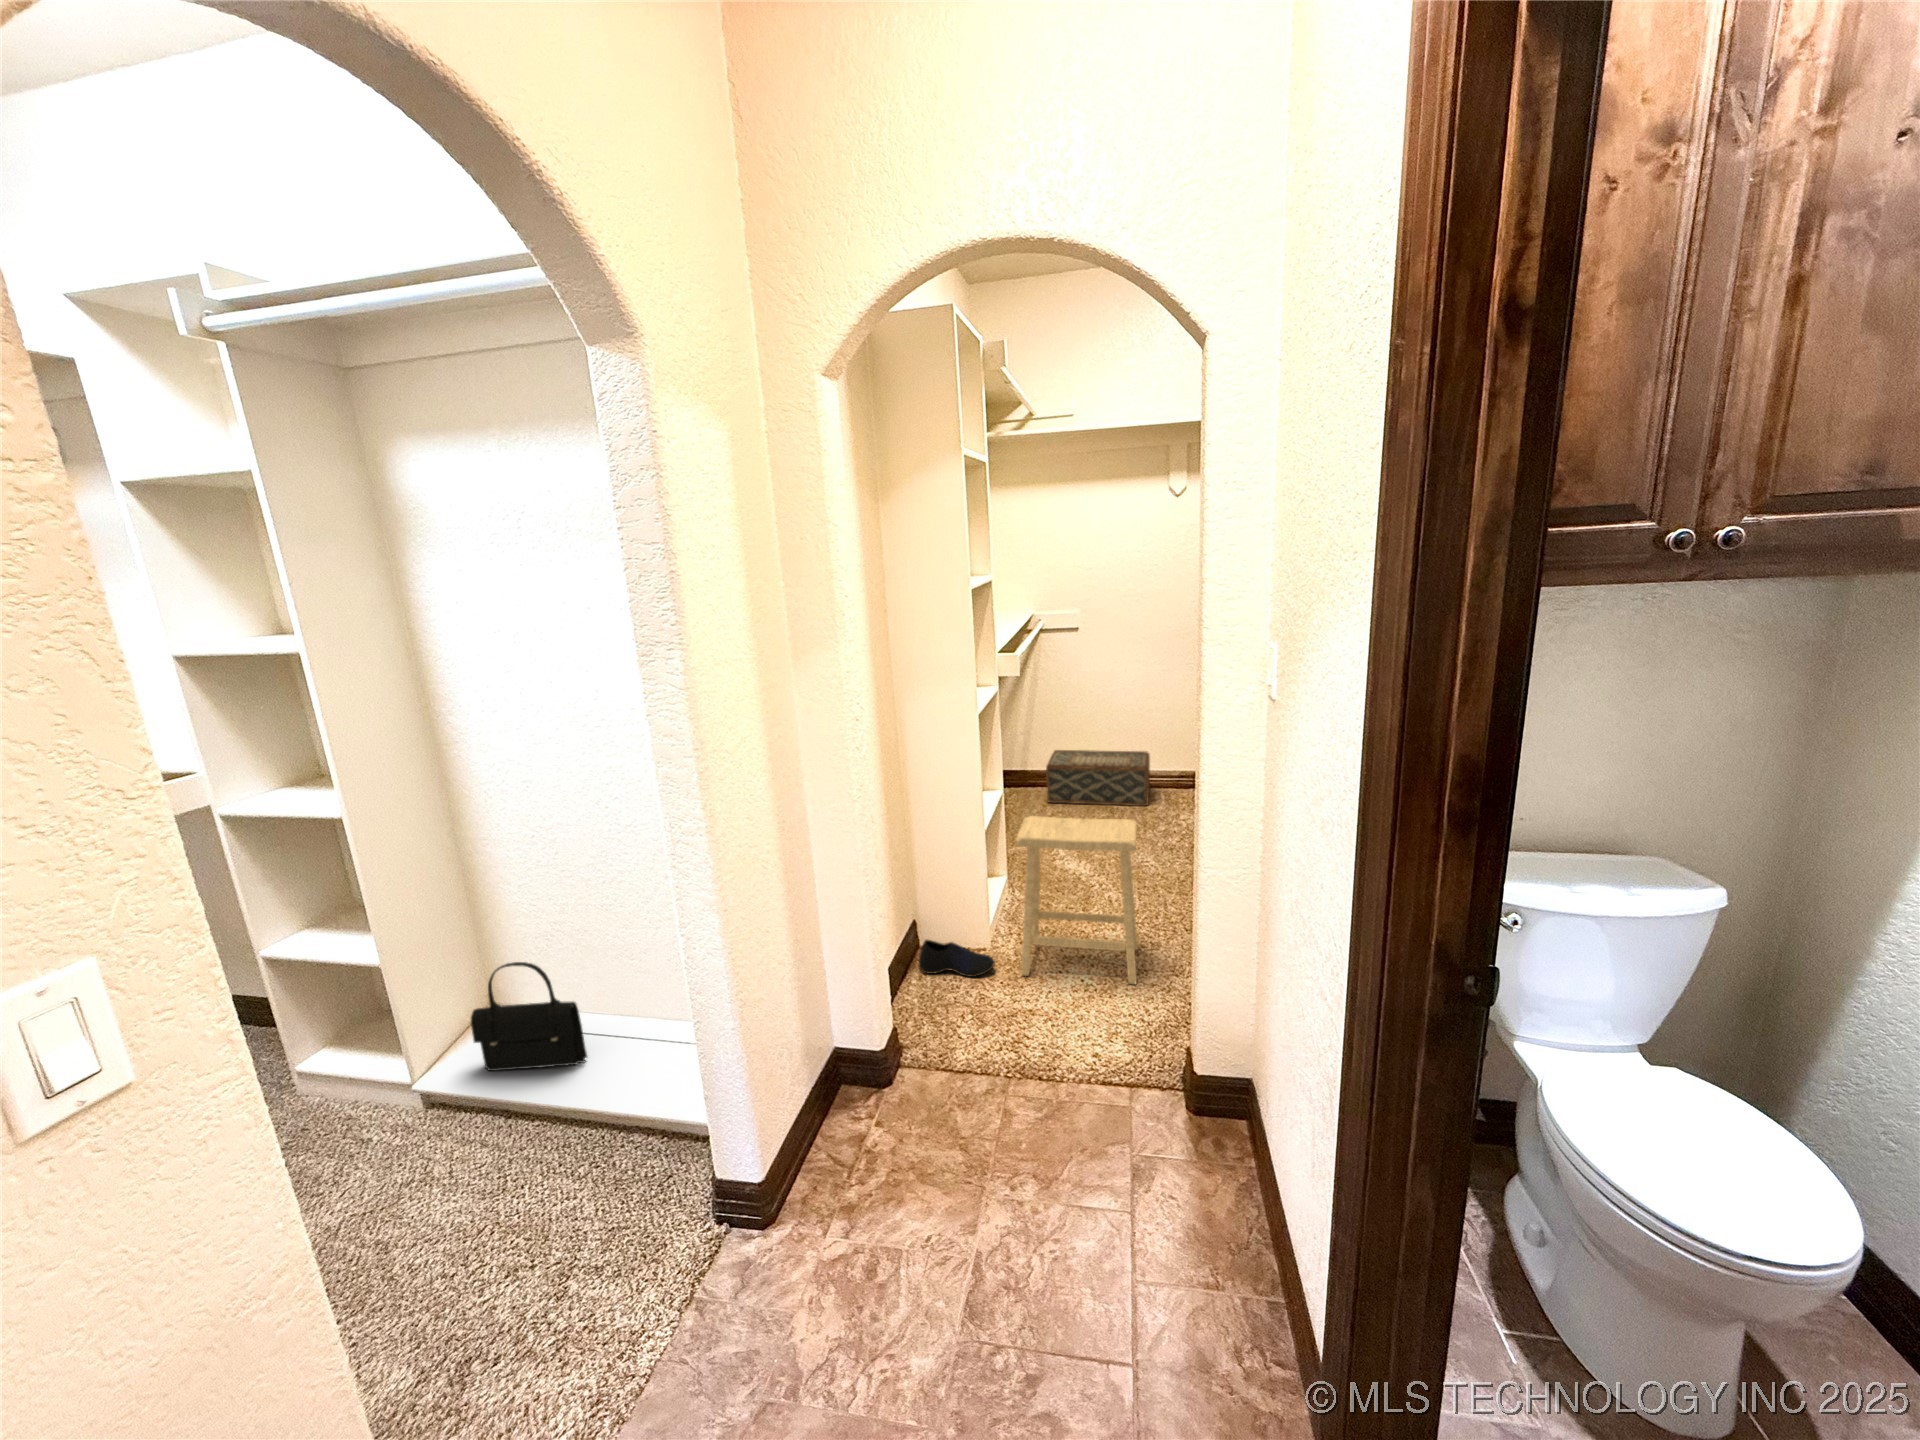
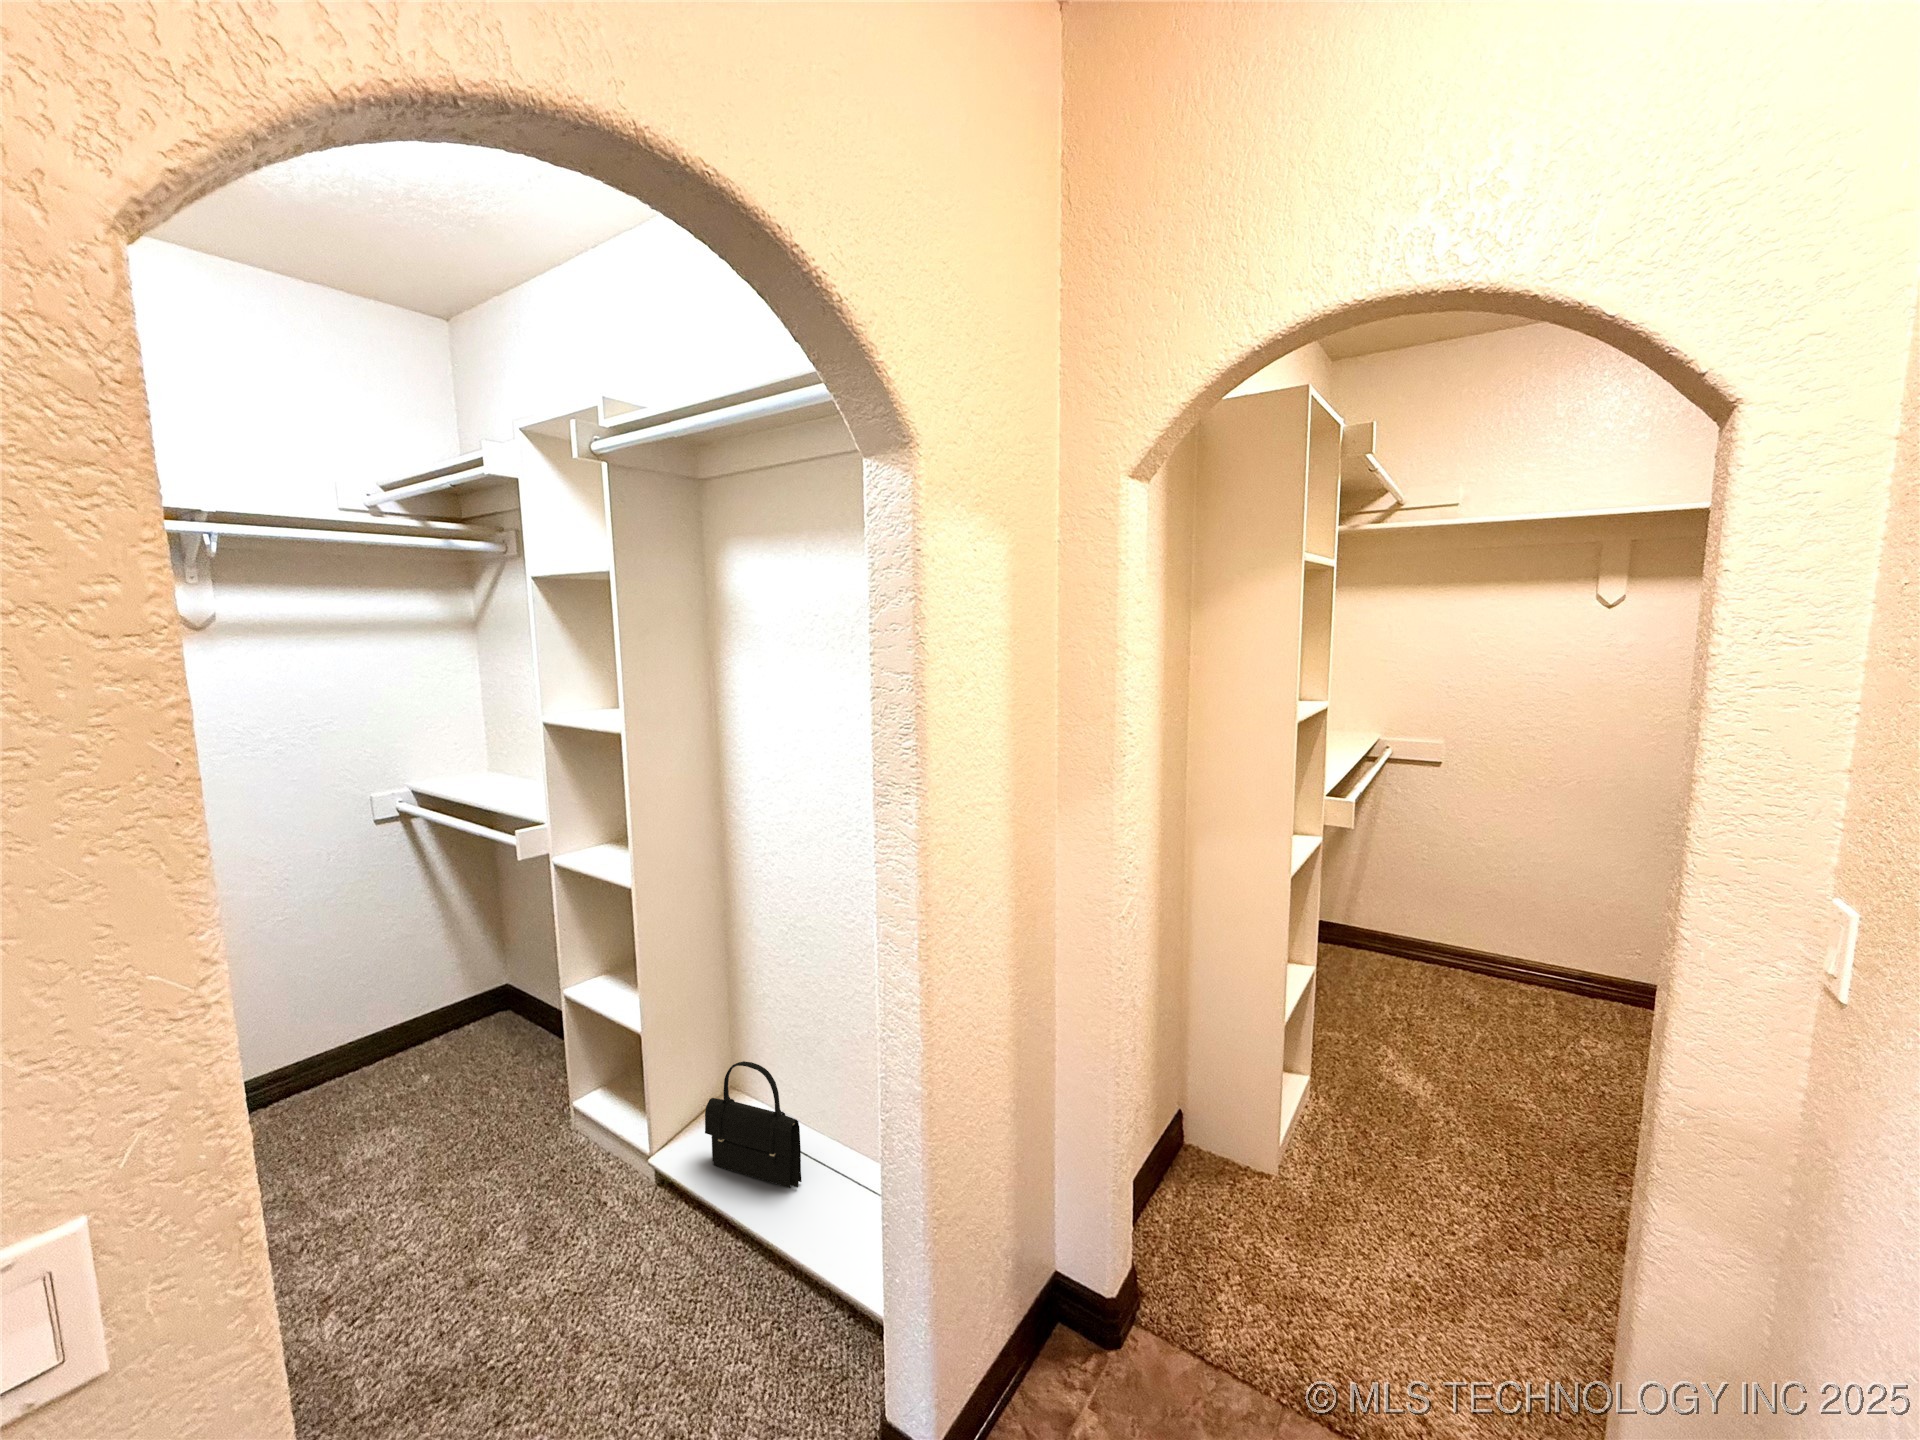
woven basket: present [1046,750,1150,806] -> none [1375,908,1533,1011]
footstool: present [1016,816,1138,984] -> none [1316,1021,1516,1313]
shoe: present [919,940,995,977] -> none [1178,1144,1281,1215]

